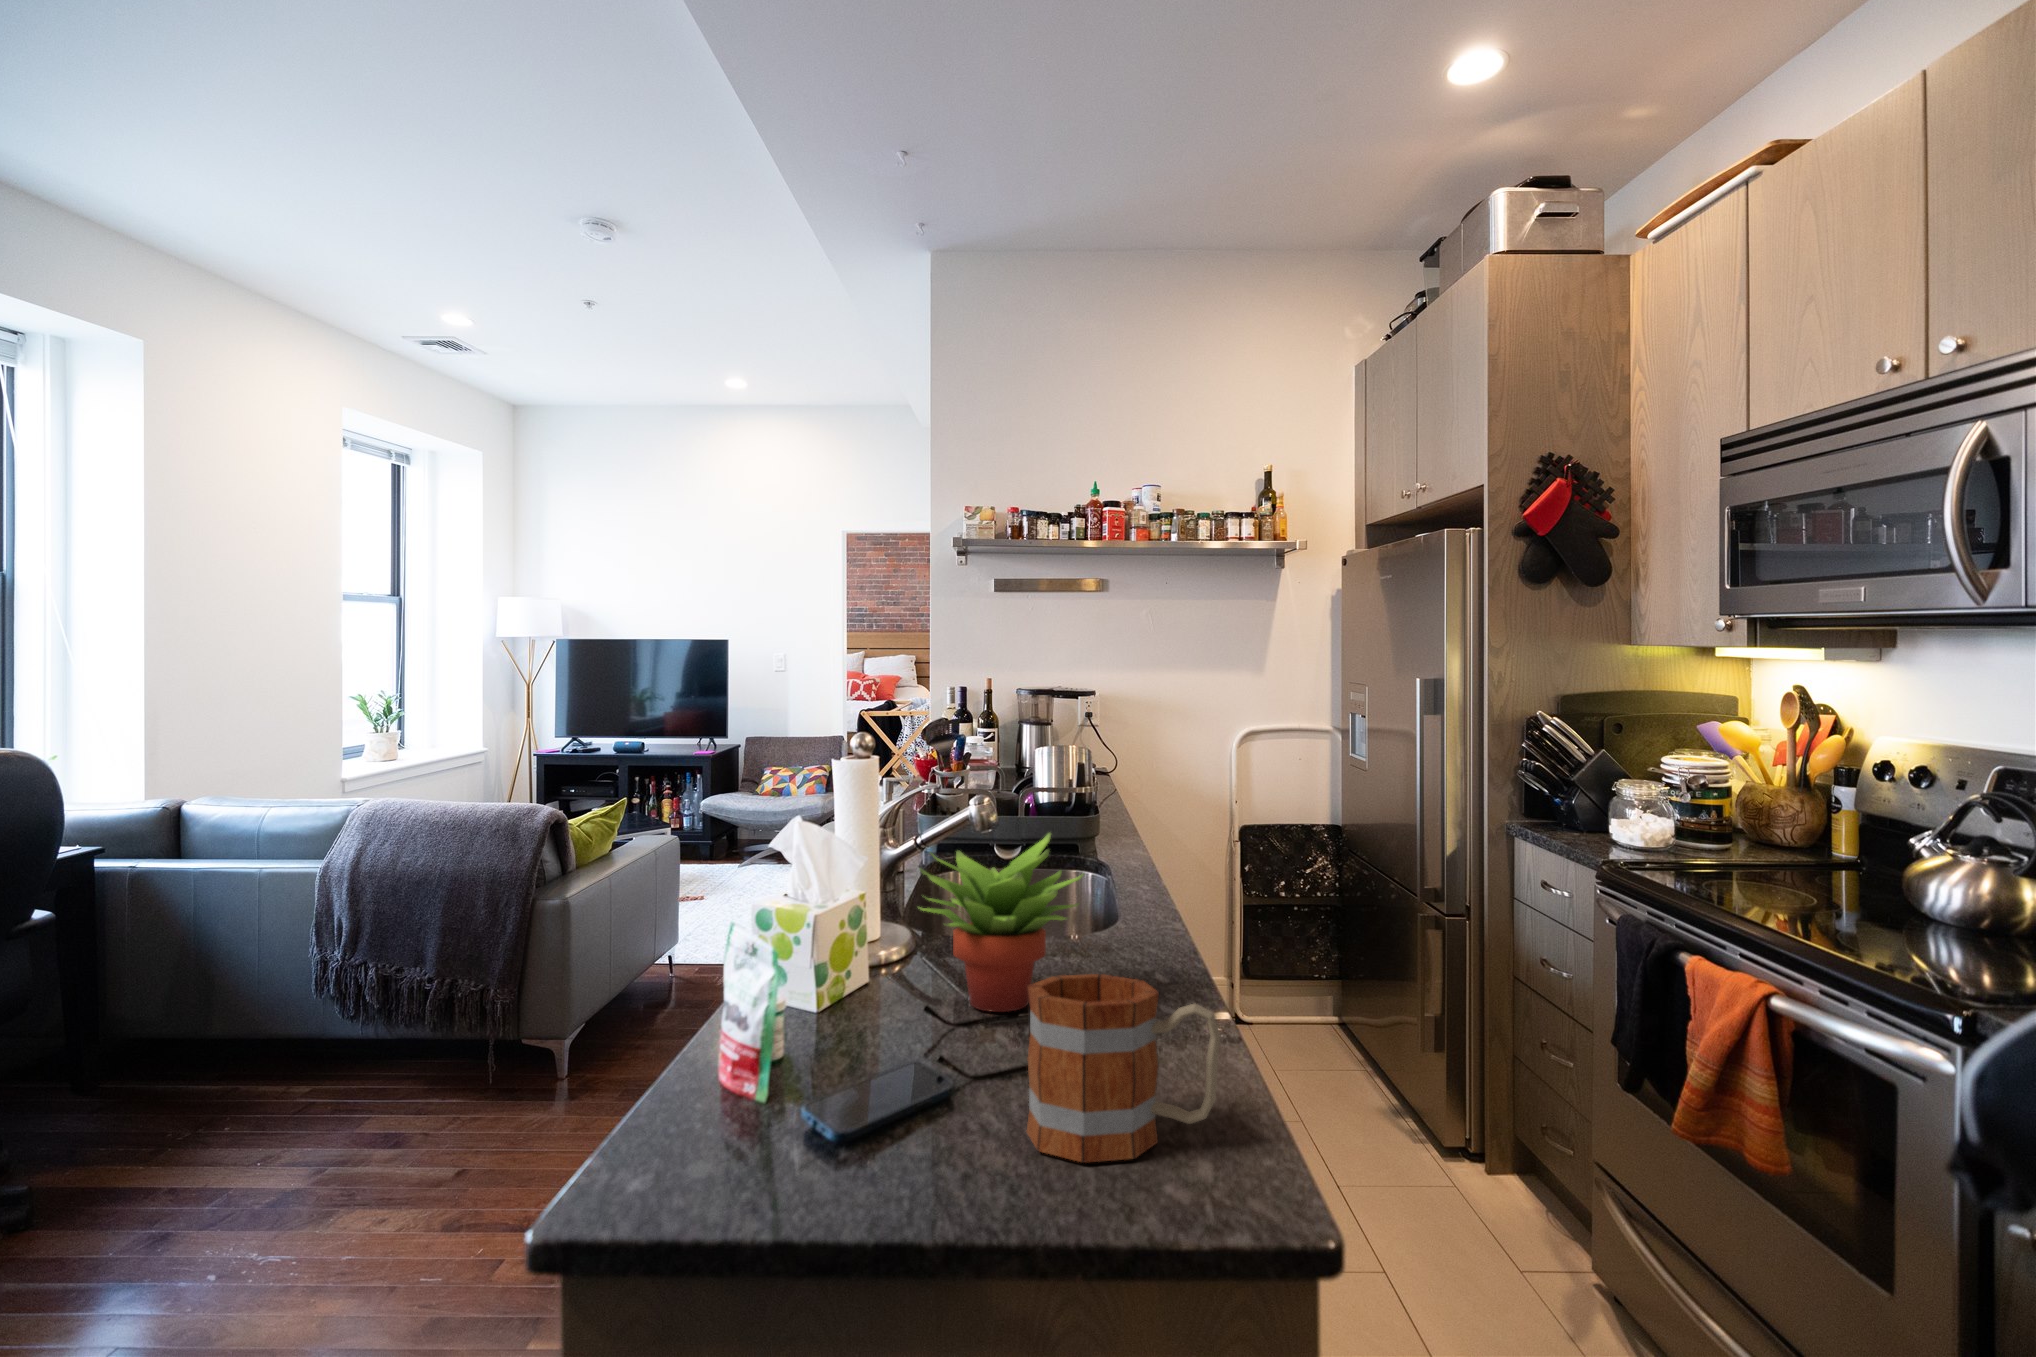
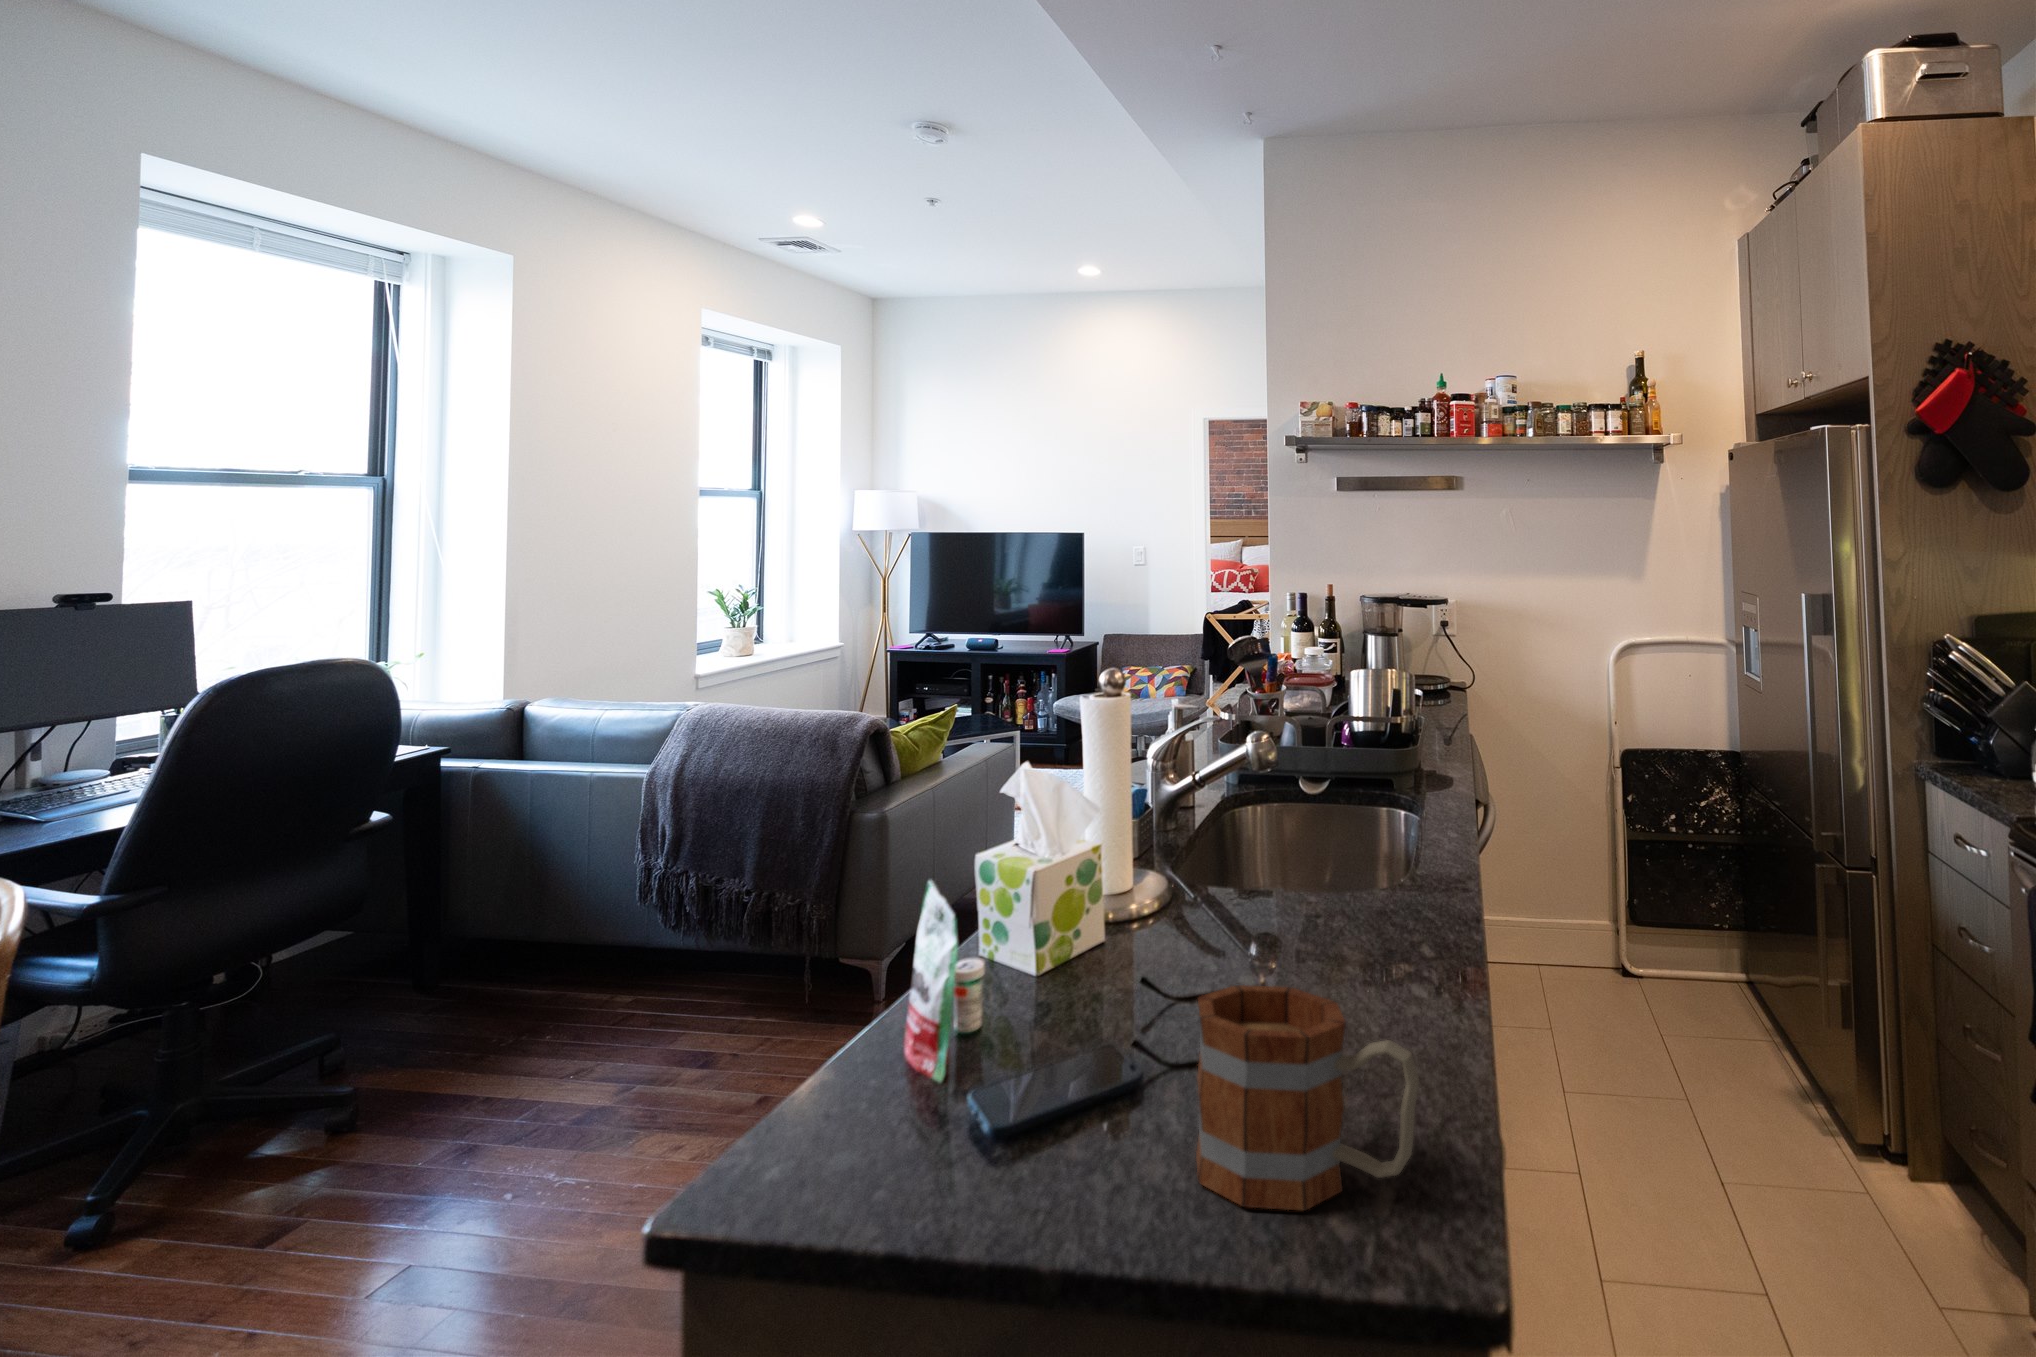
succulent plant: present [918,833,1084,1012] -> none [1134,797,1328,991]

